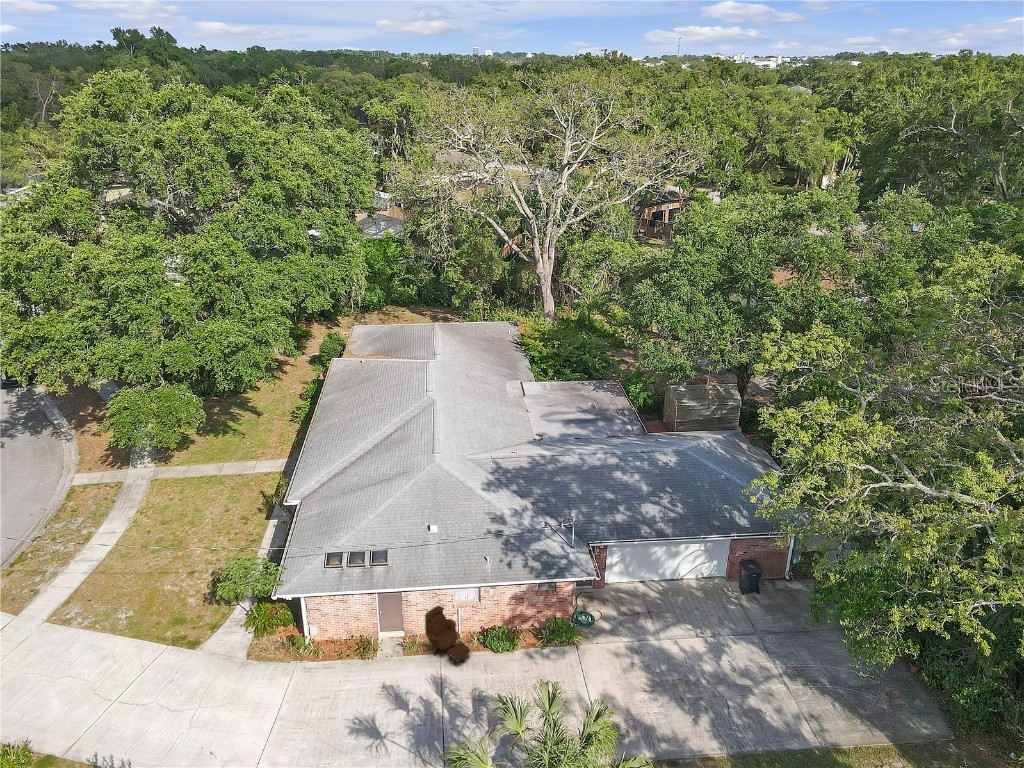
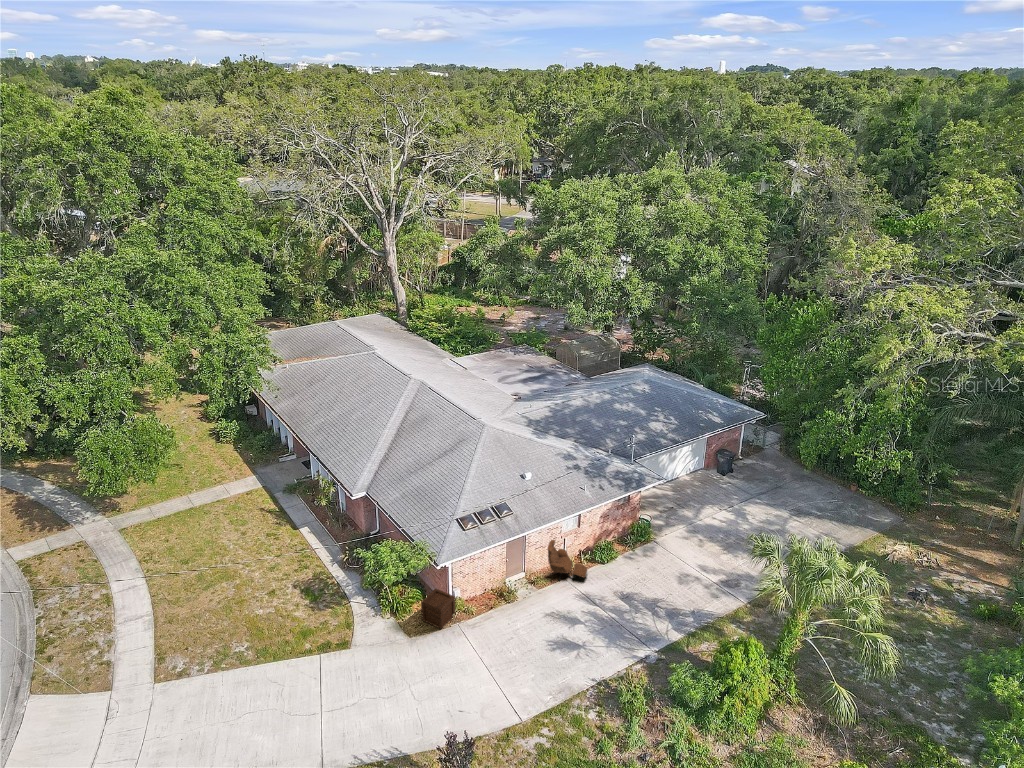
wooden crate: none [272,618,307,662] -> present [421,589,456,629]

